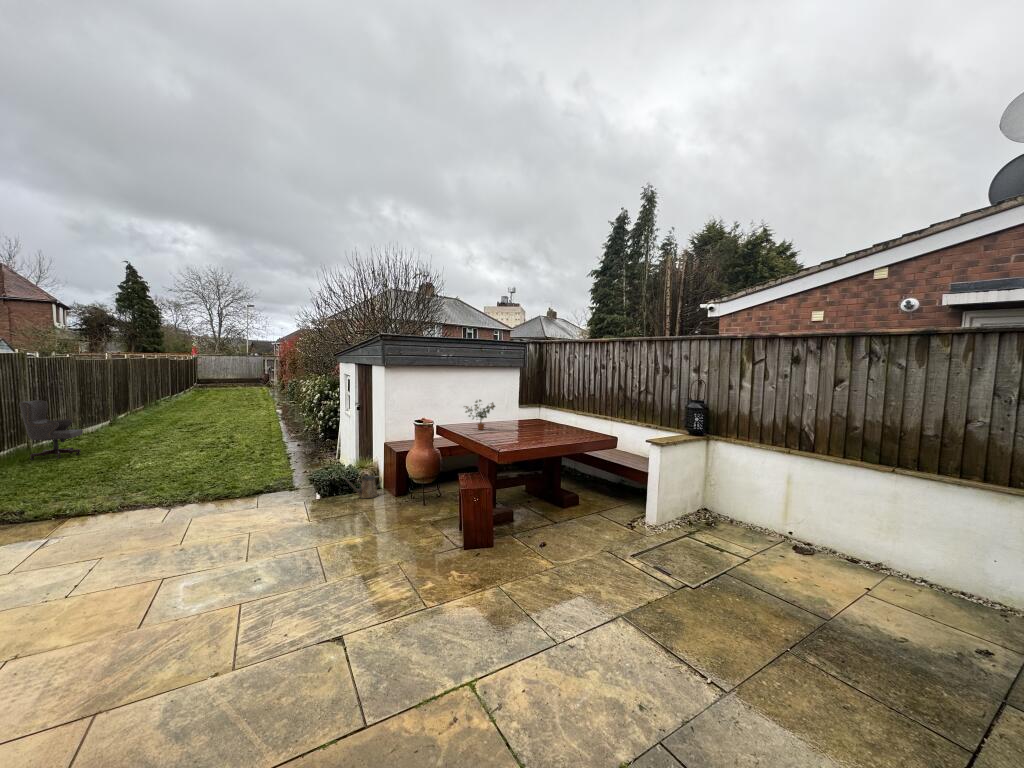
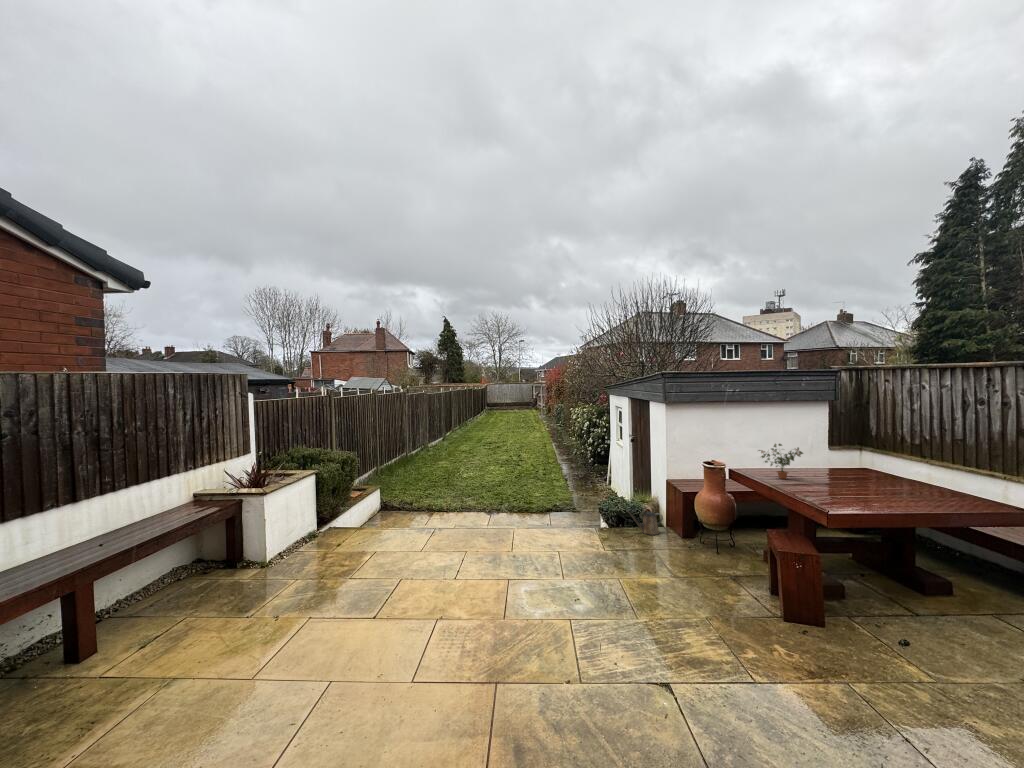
chair: present [20,400,83,460] -> none [410,424,437,464]

